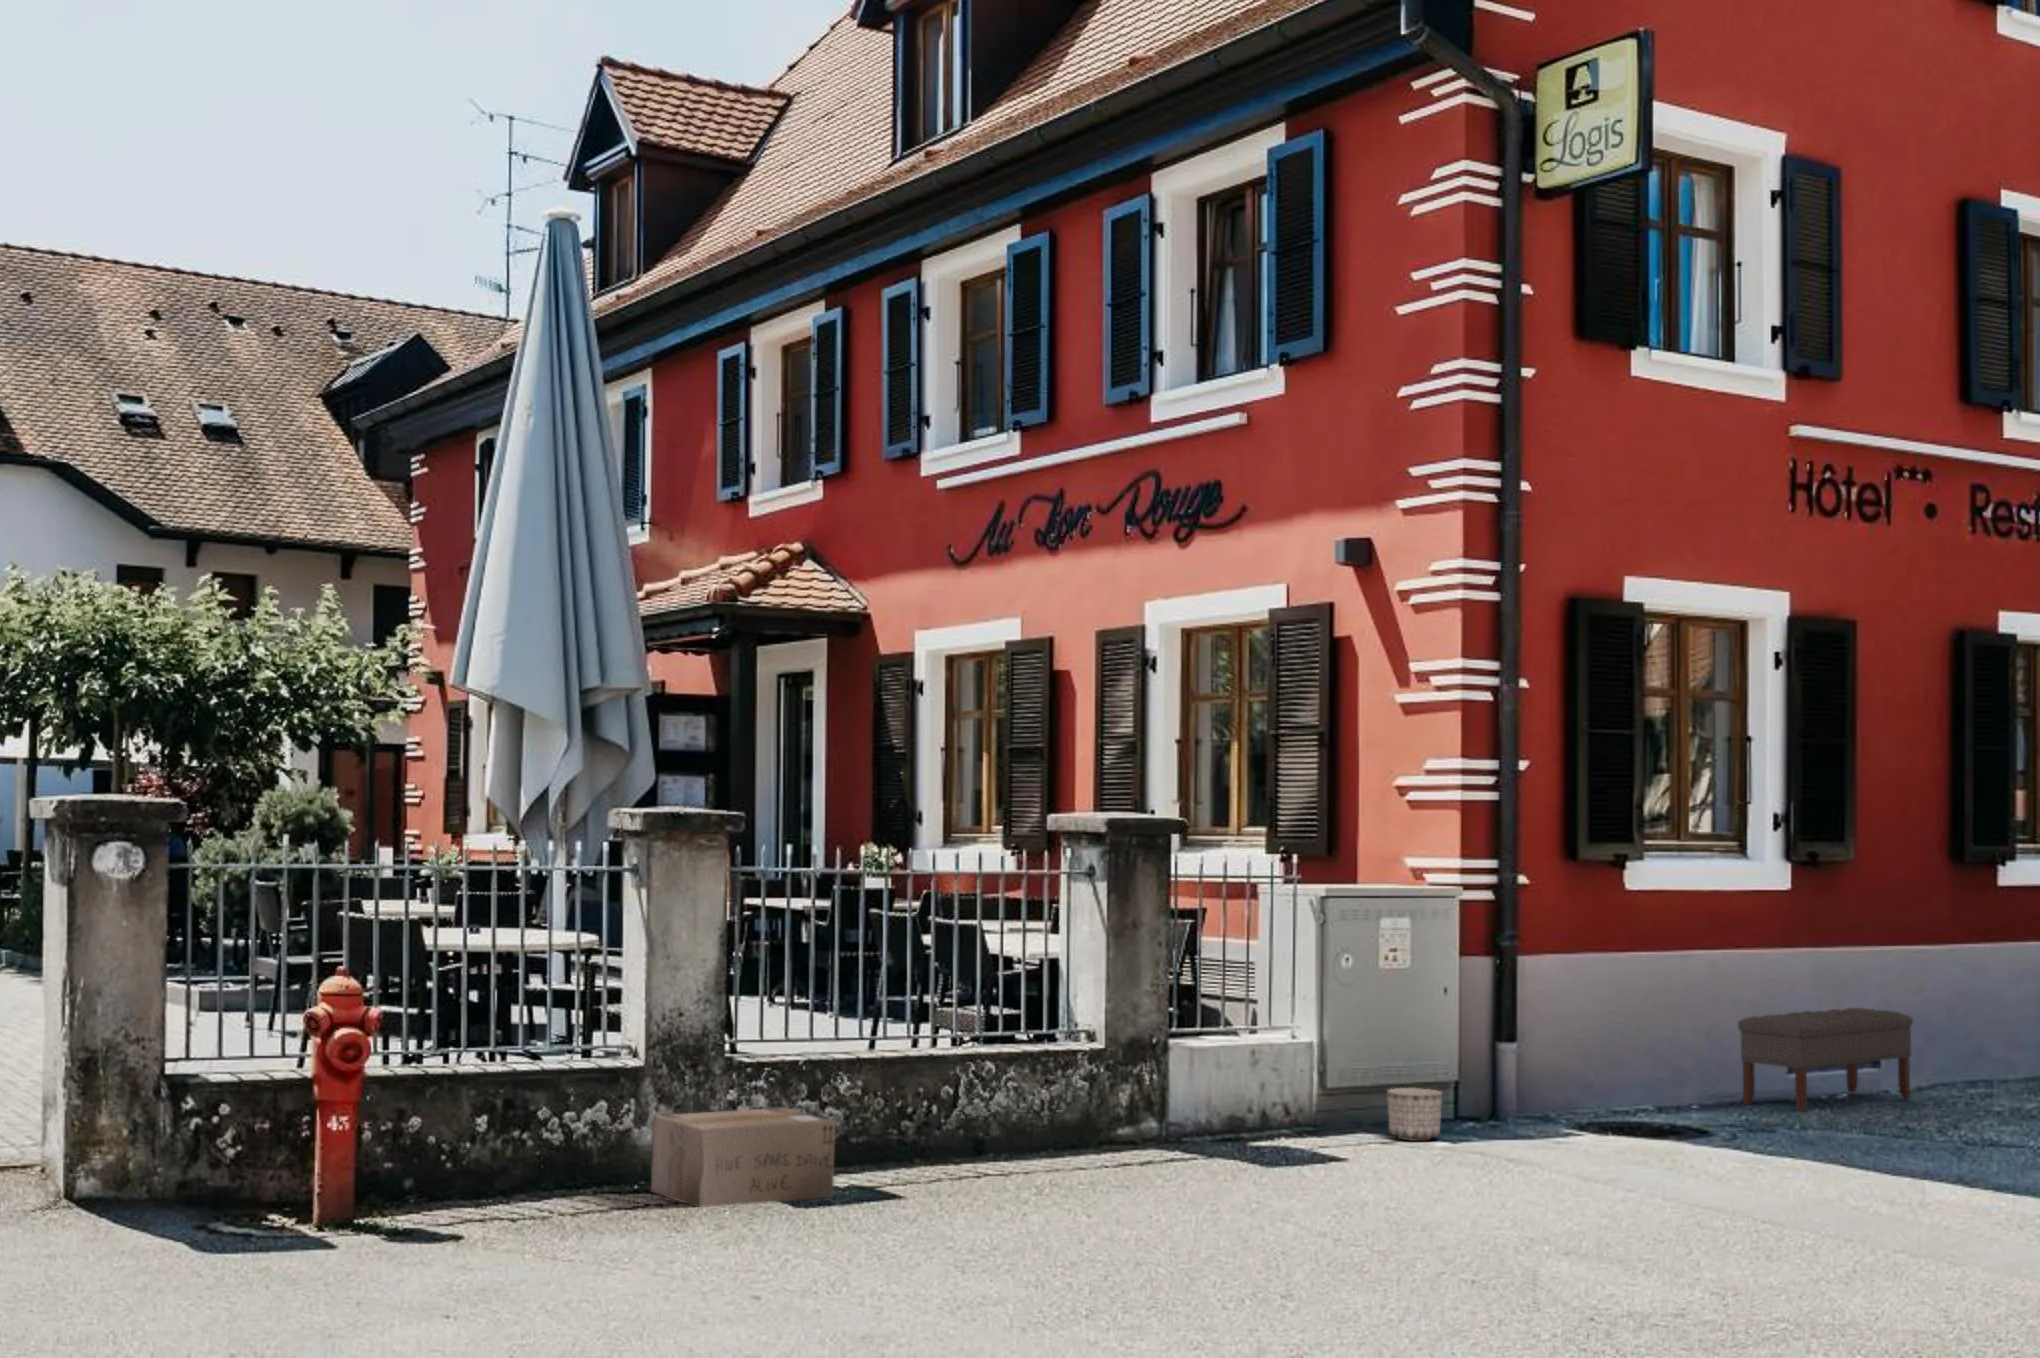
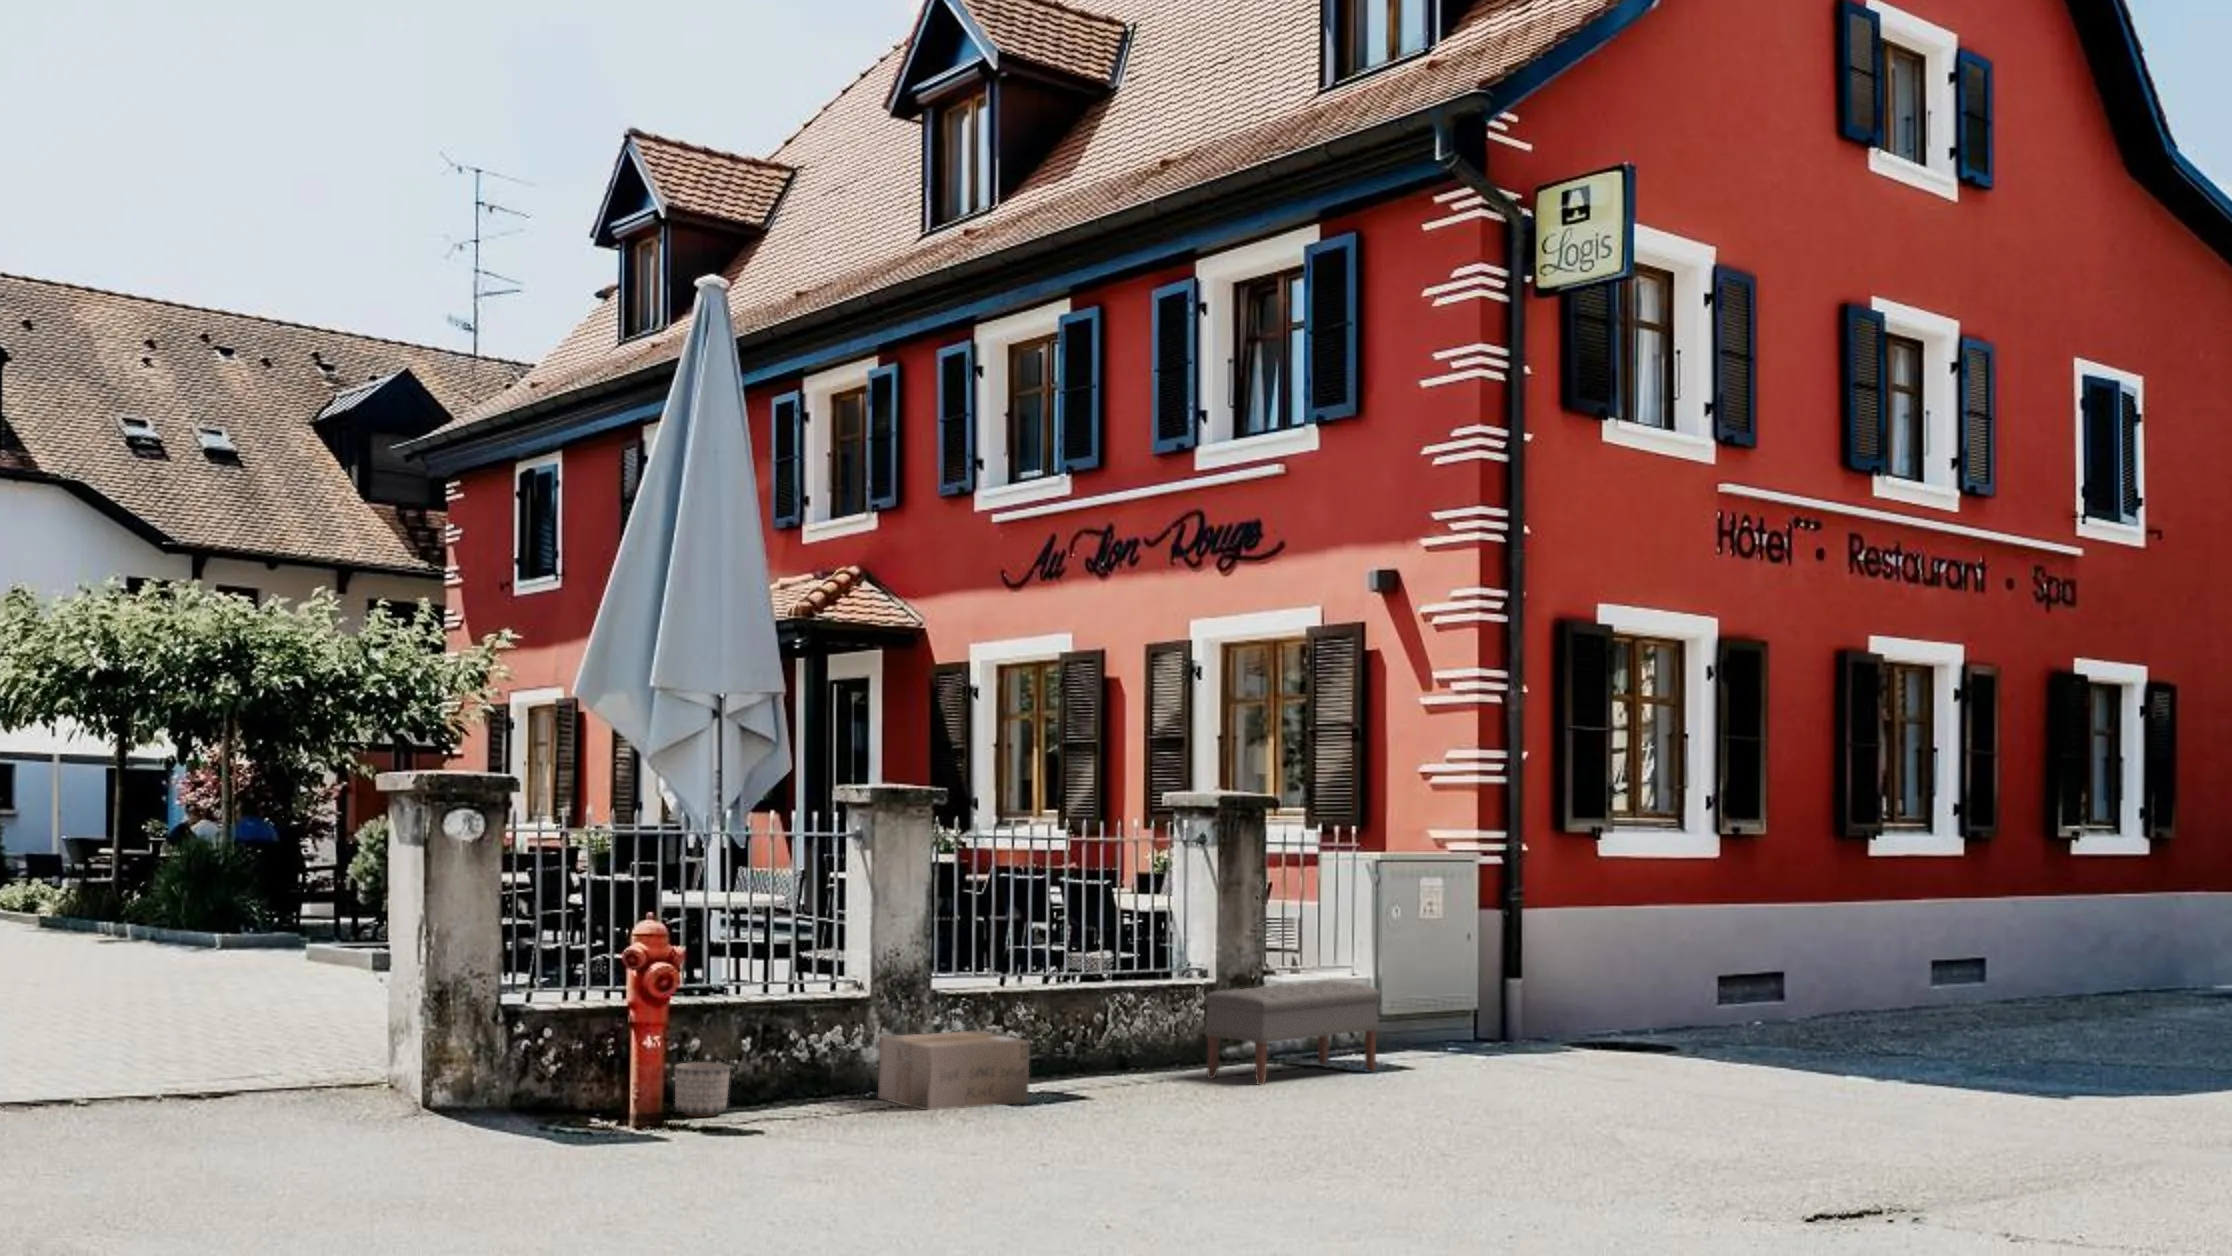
bench: present [1738,1008,1913,1111] -> present [1204,981,1380,1085]
planter: present [1387,1088,1442,1141] -> present [675,1062,730,1117]

